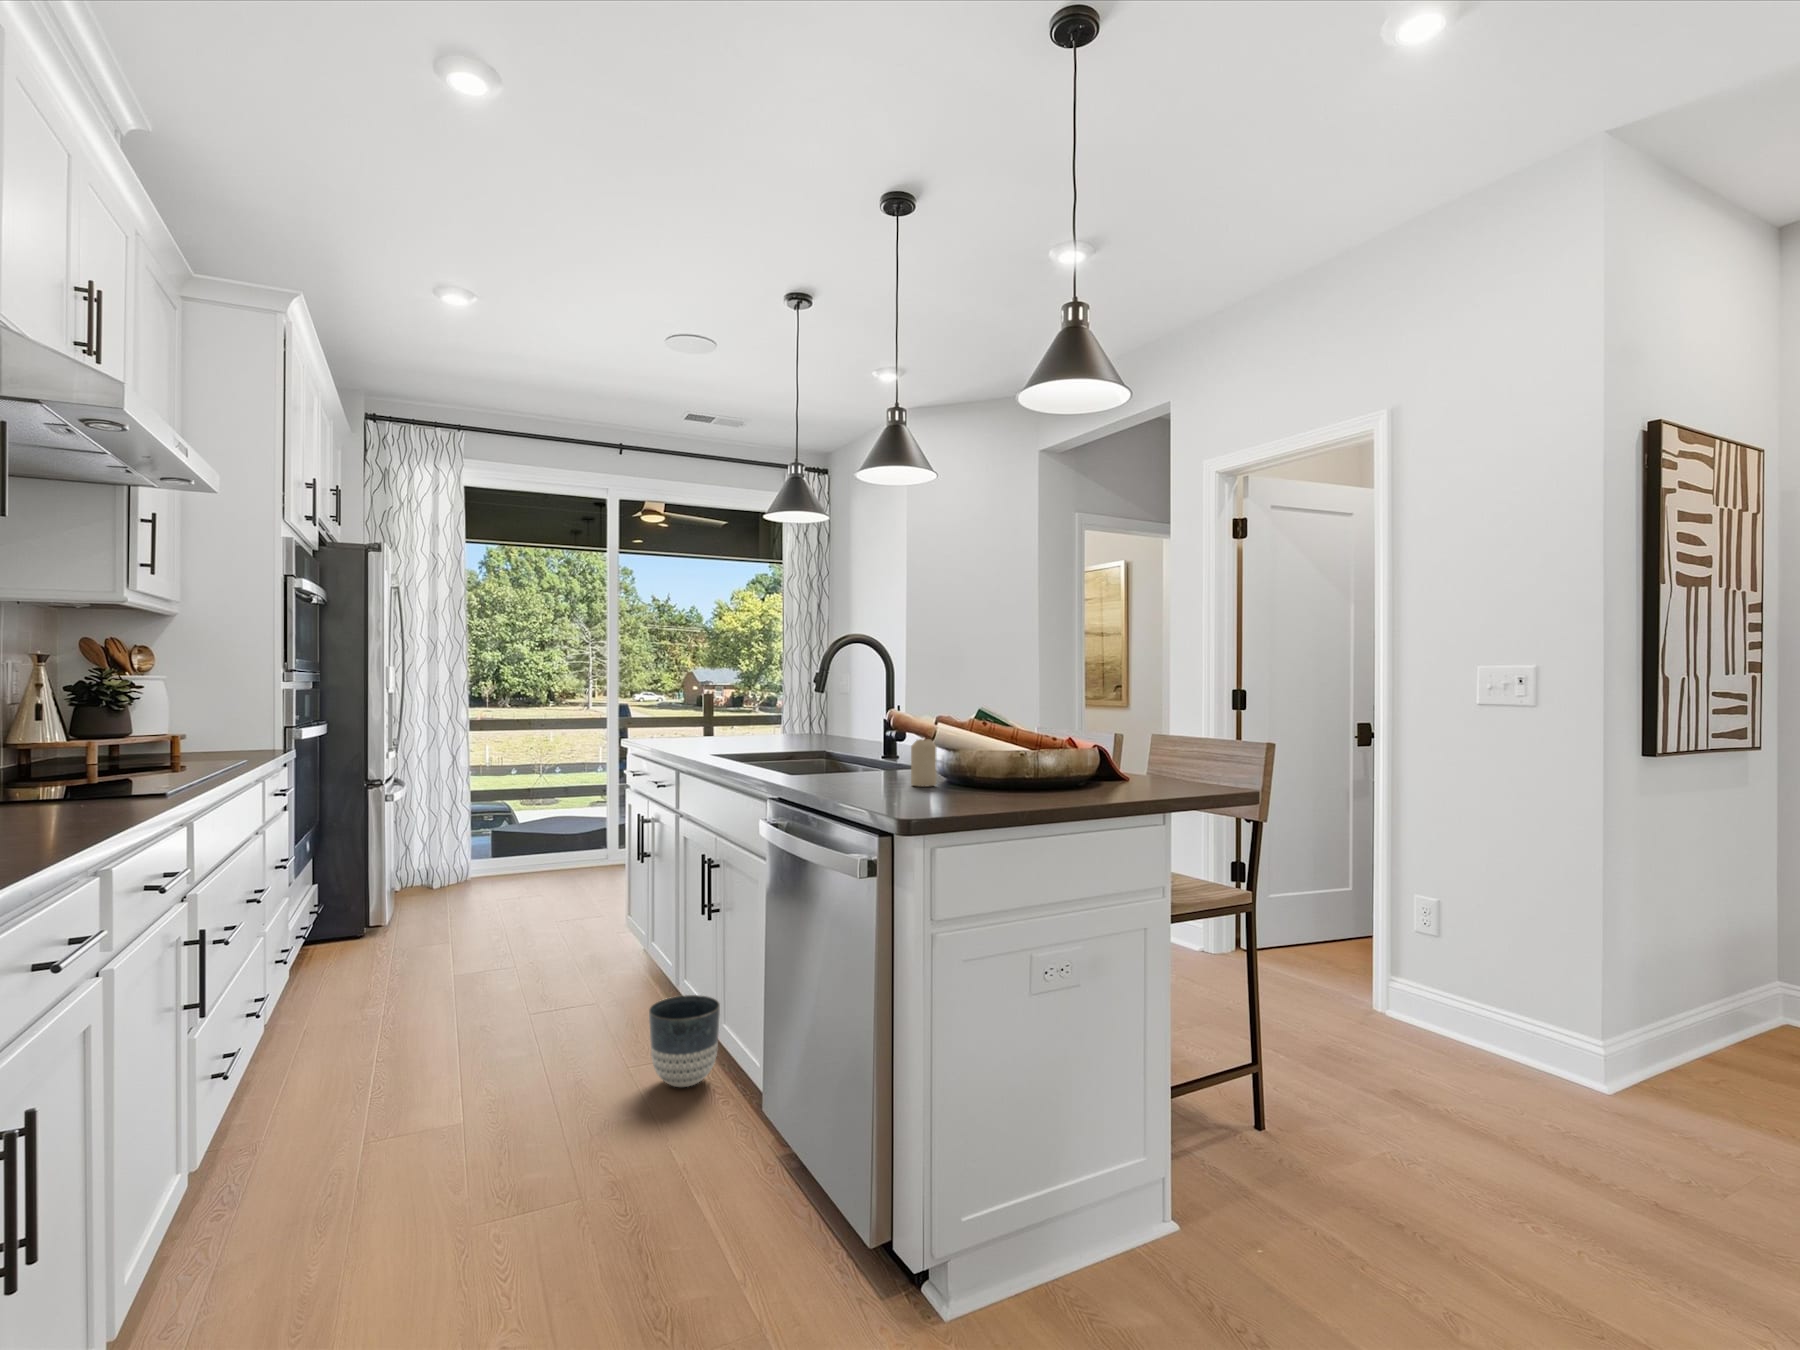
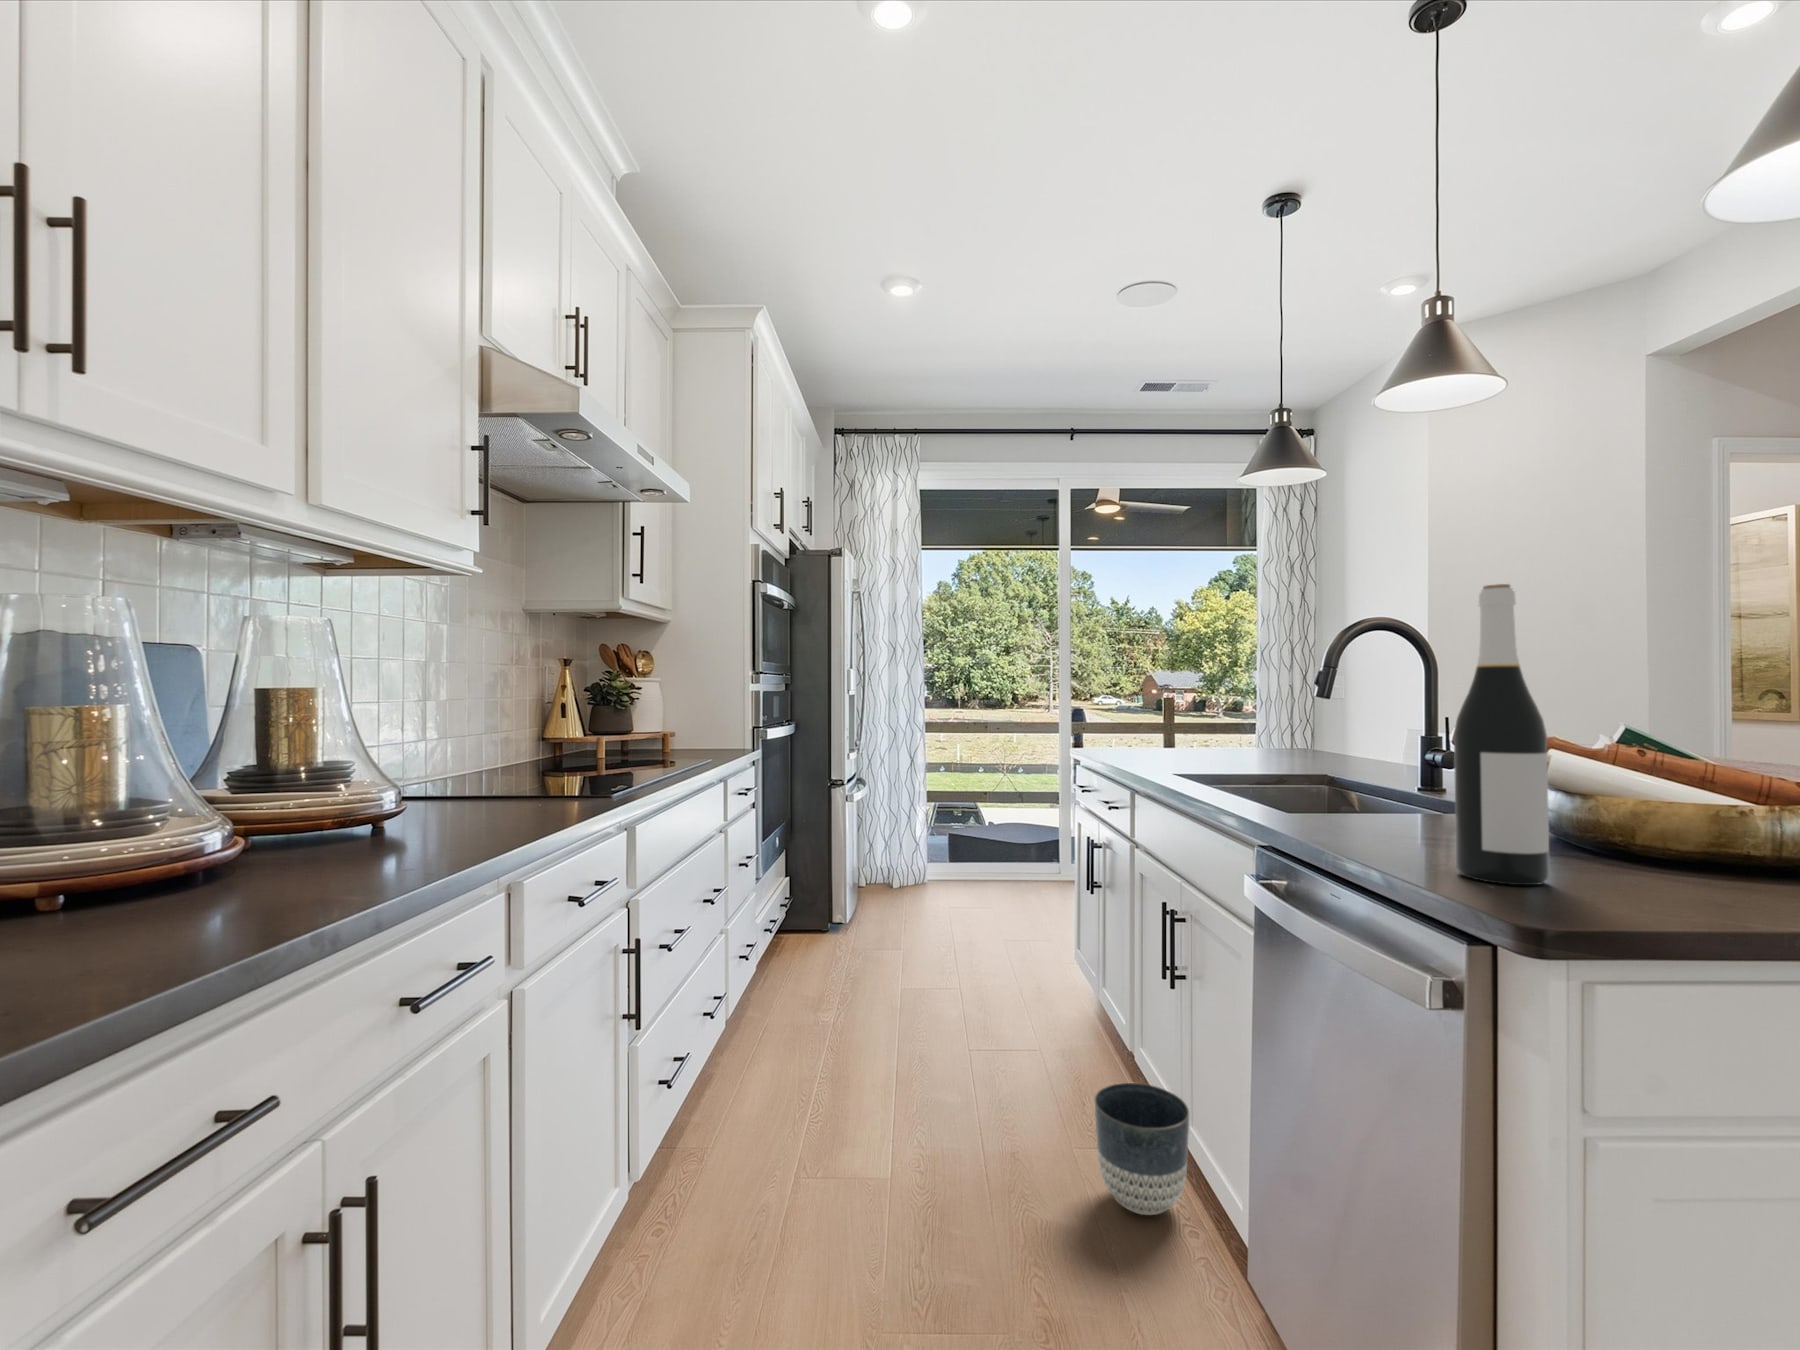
wine bottle: none [854,642,892,793] -> present [1454,584,1550,885]
candle: present [911,739,936,786] -> none [1571,775,1638,871]

